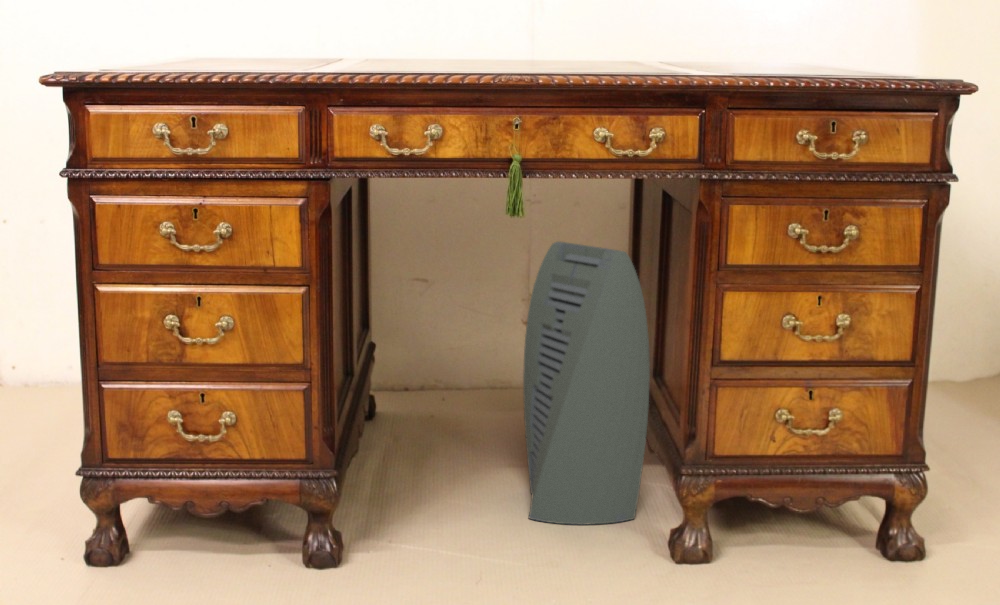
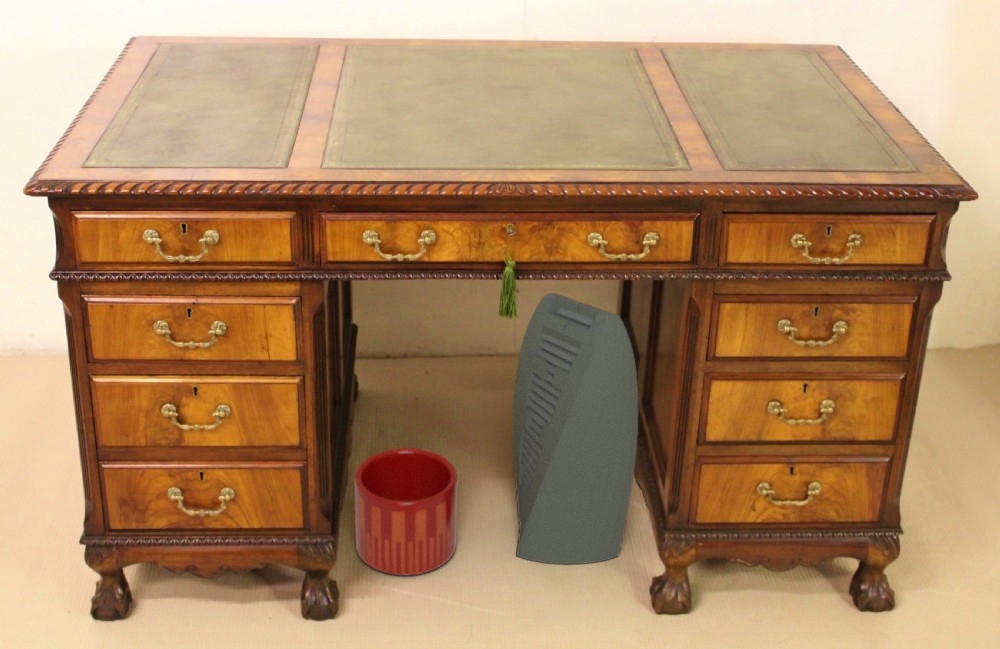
planter: none [363,412,467,532] -> present [355,448,457,575]

